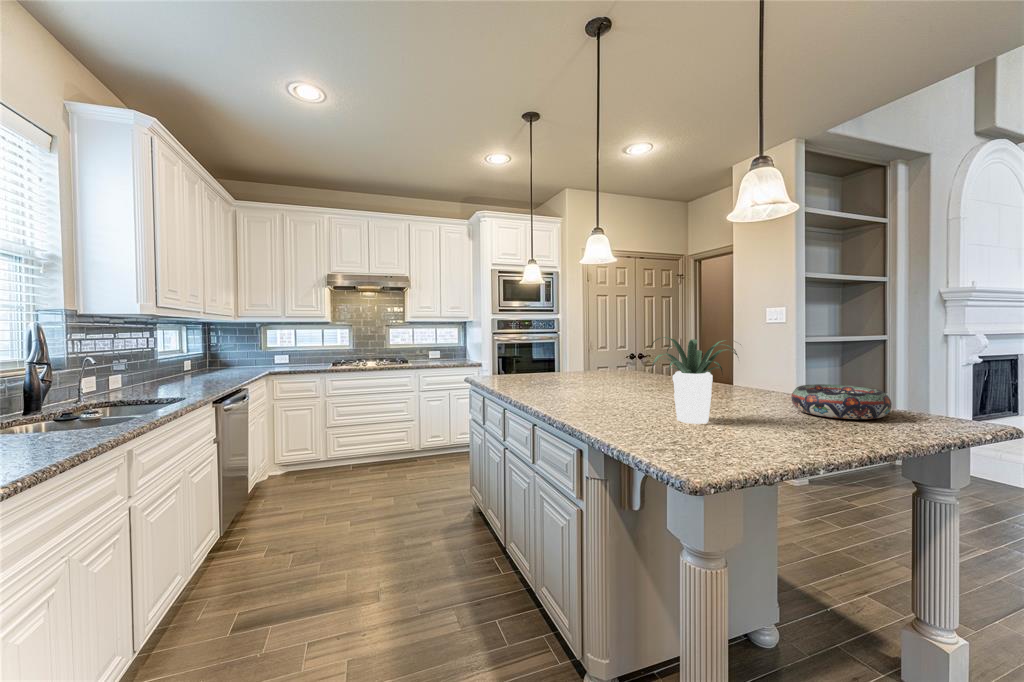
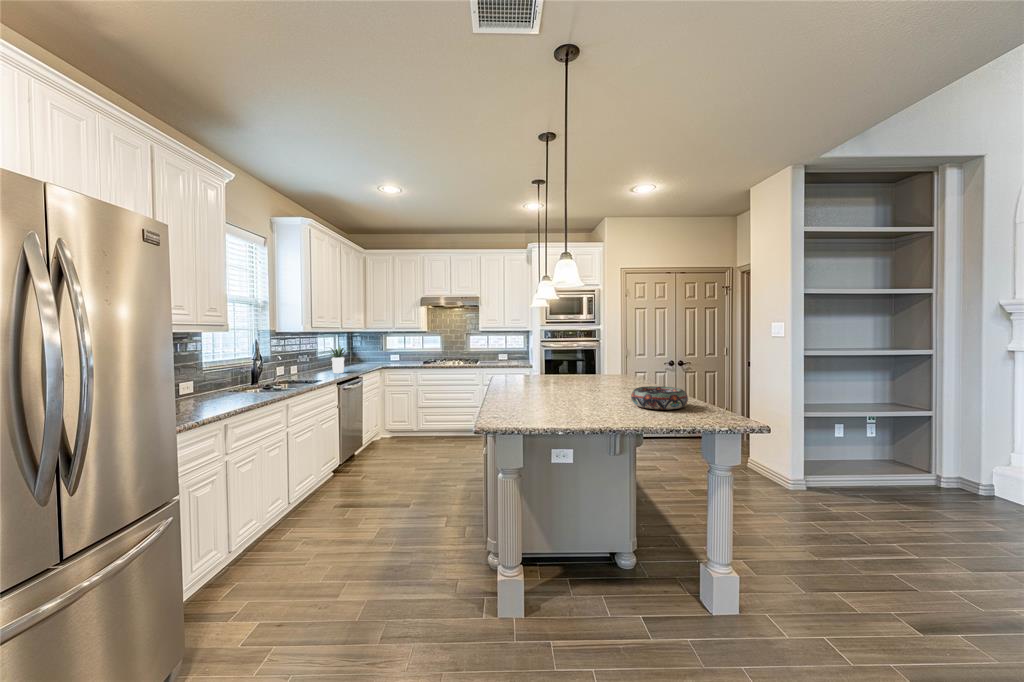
potted plant: present [651,337,737,424] -> present [329,346,349,373]

